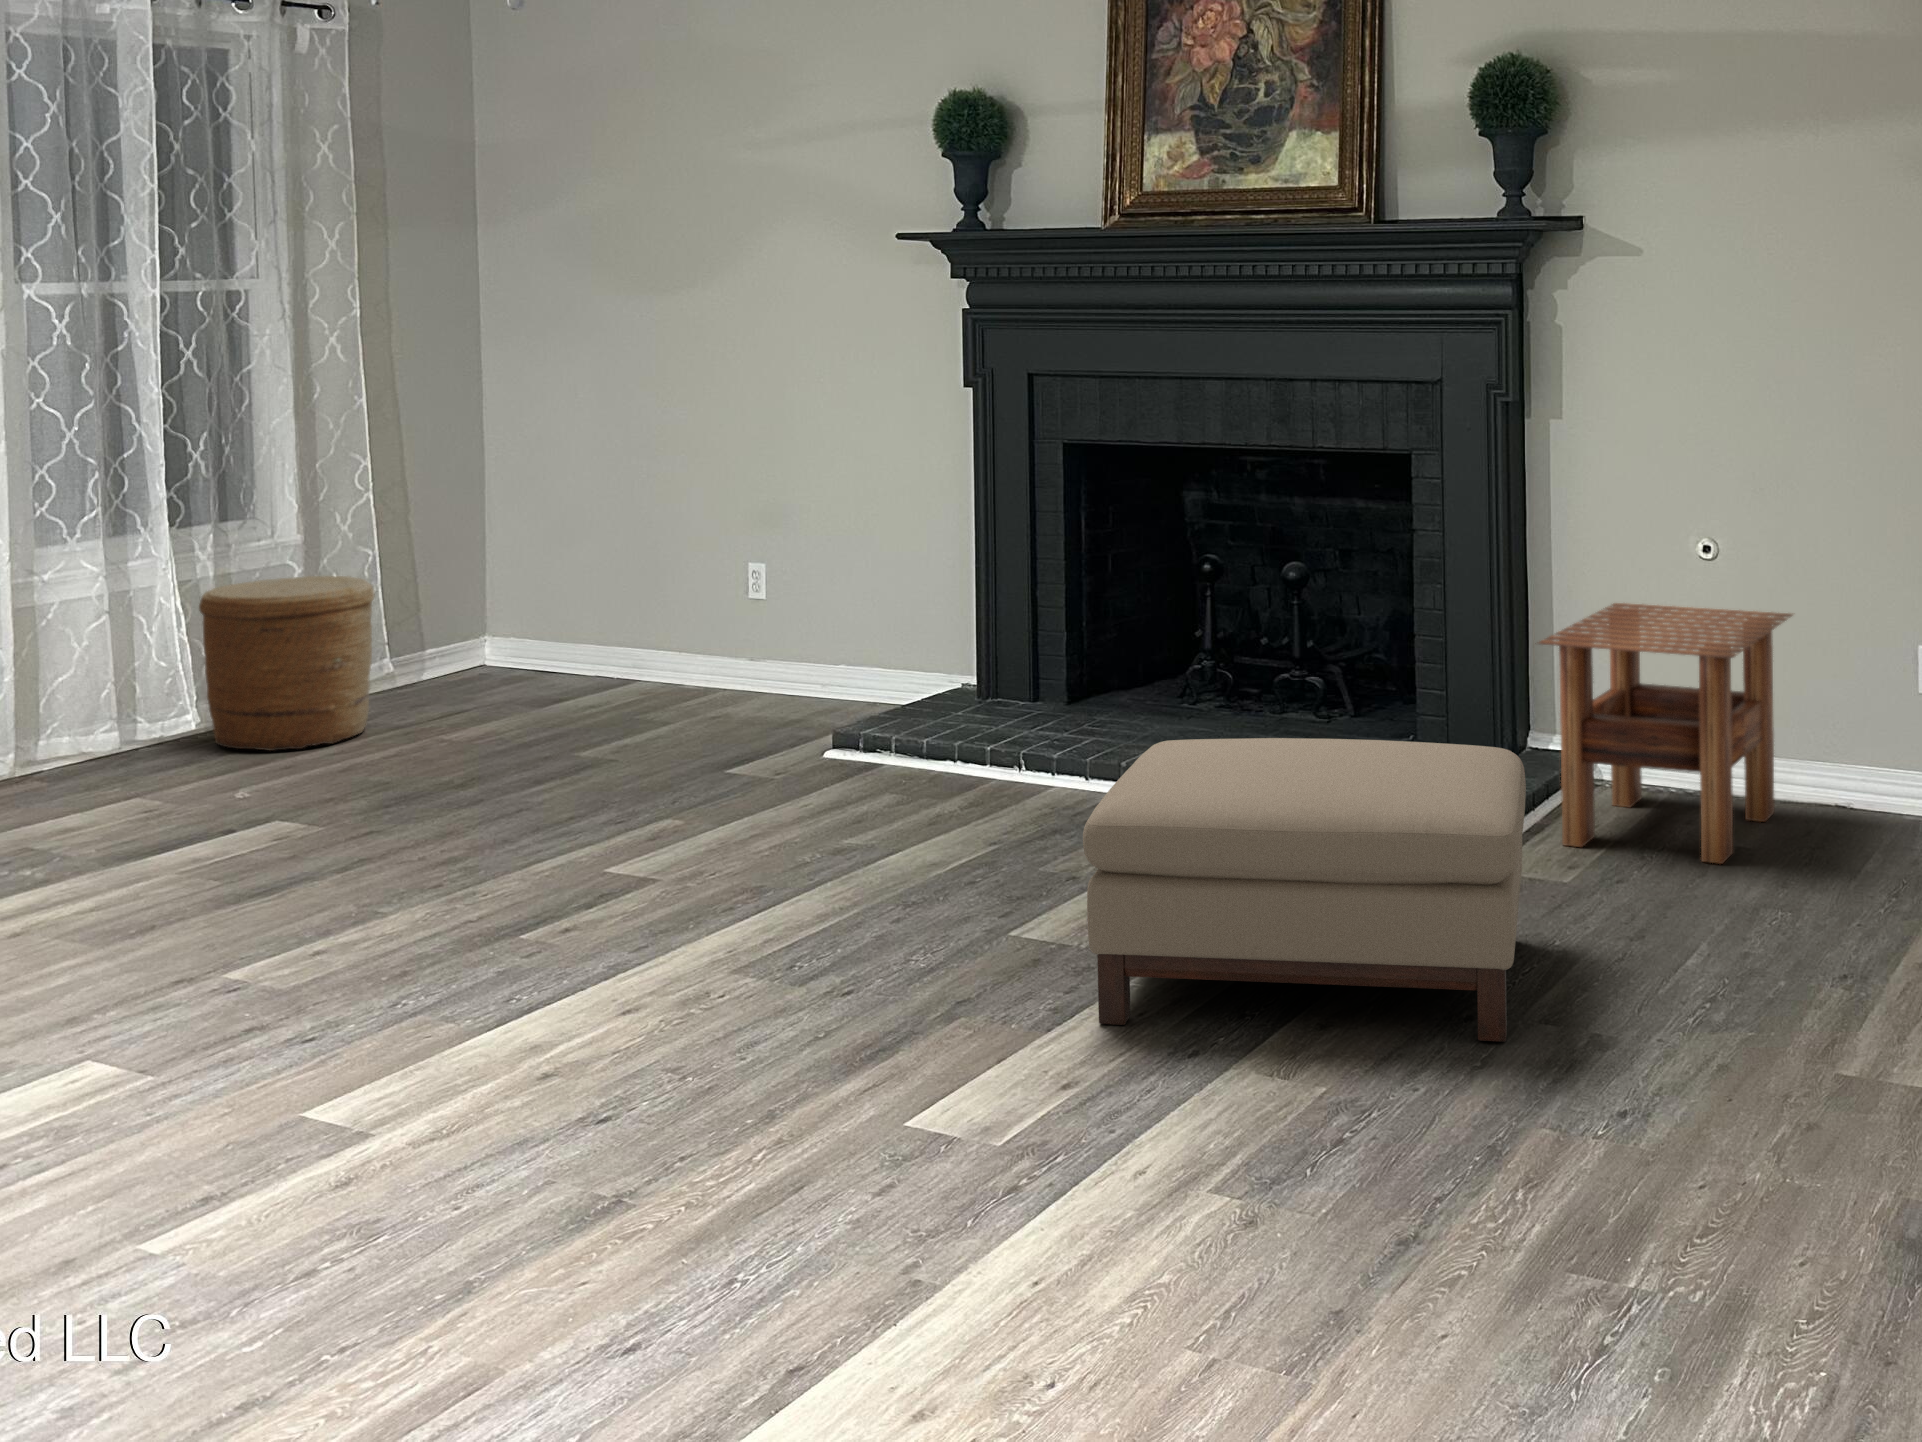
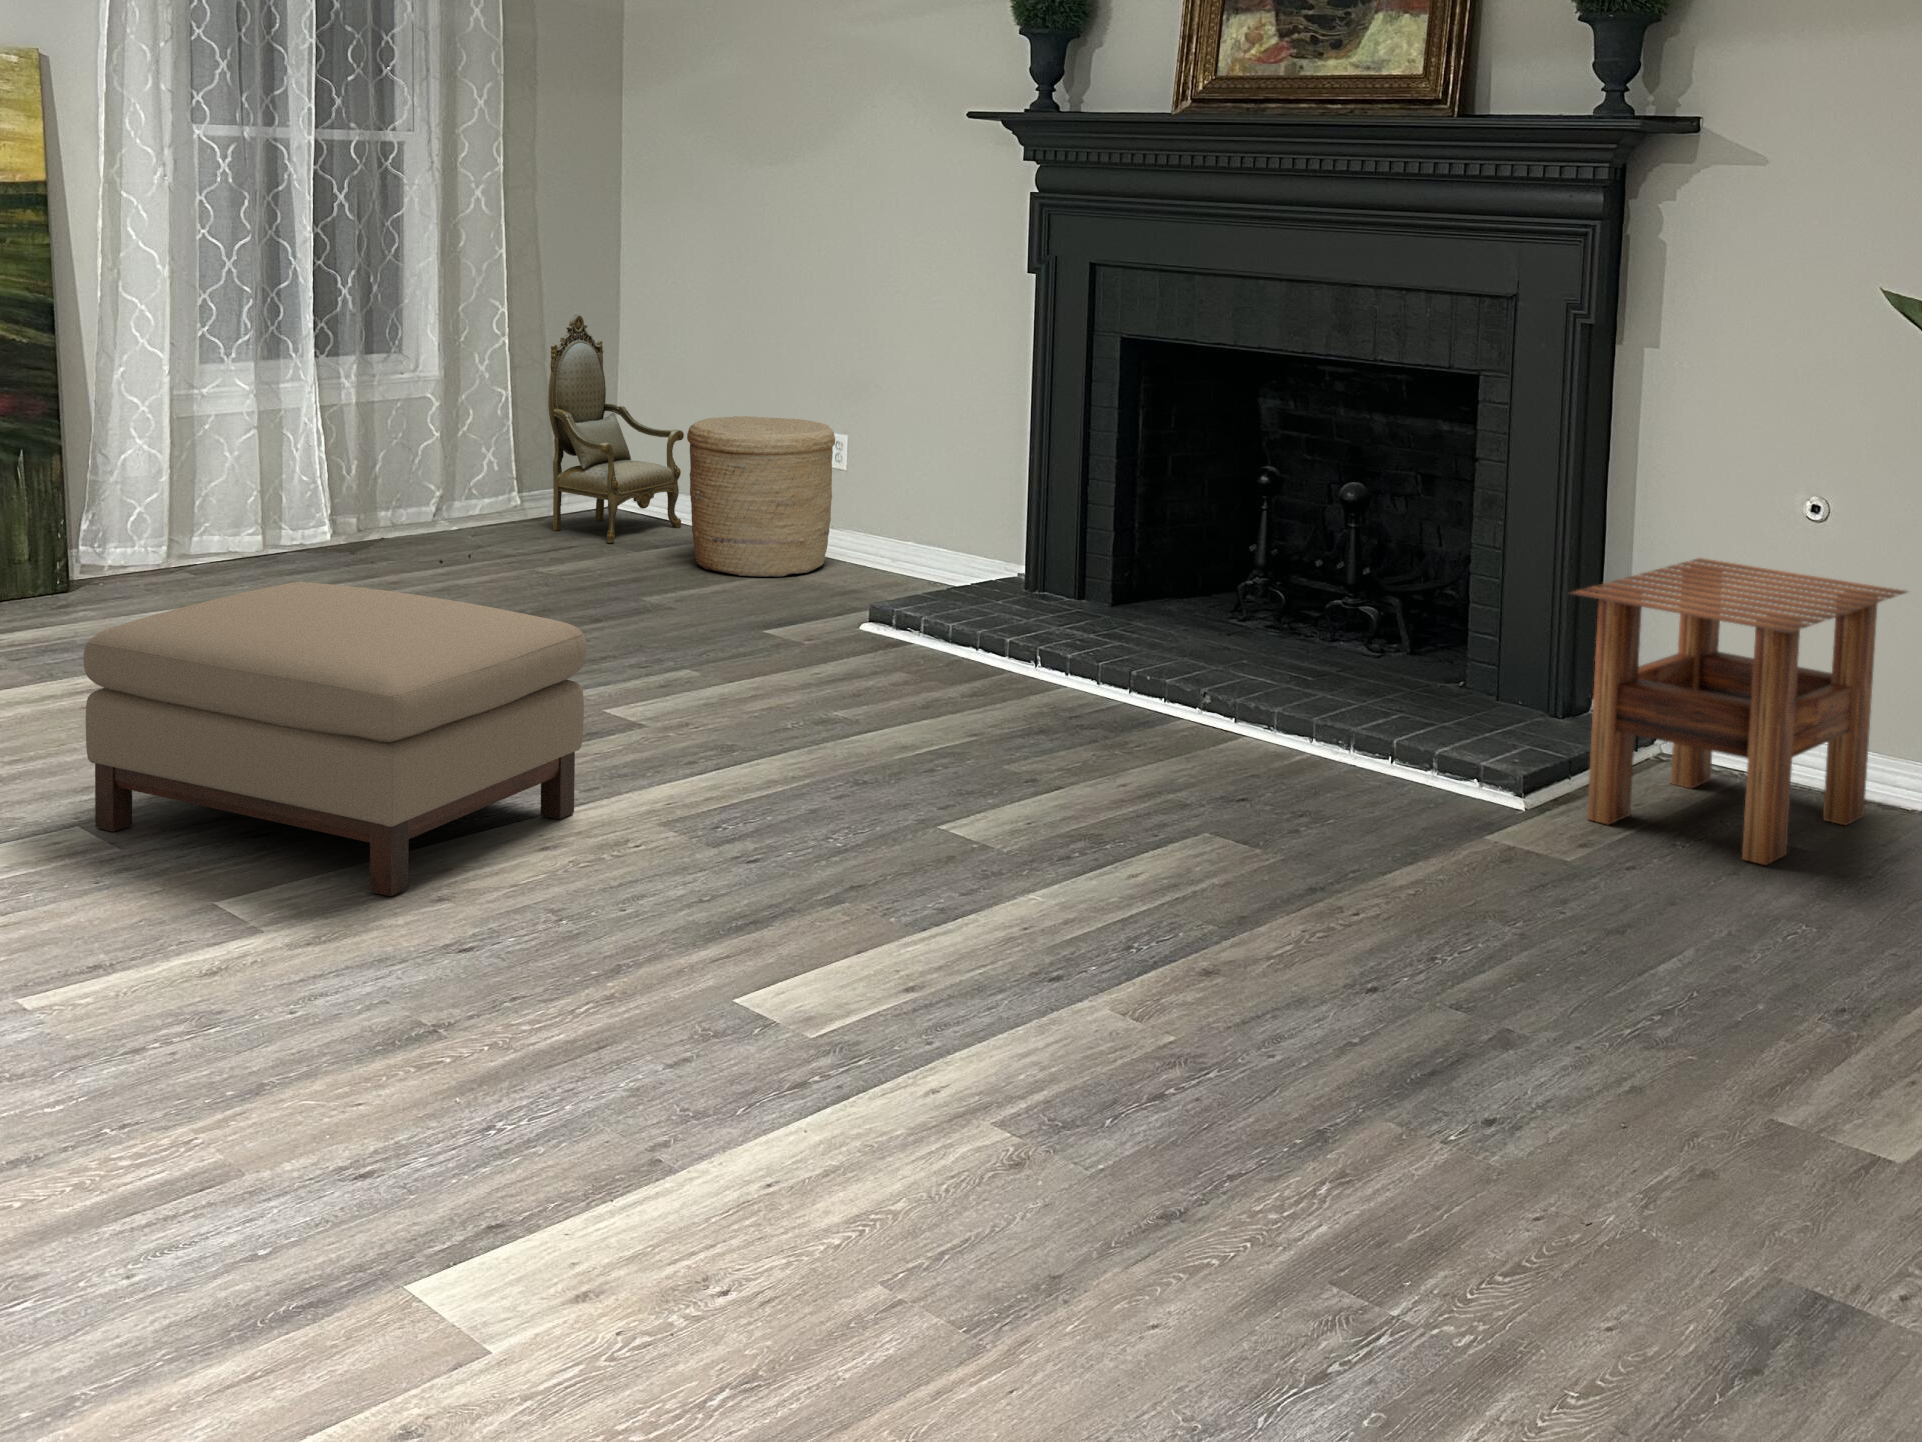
armchair: none [427,395,575,697] -> present [548,315,684,543]
woven basket: present [199,576,374,751] -> present [687,416,835,577]
ottoman: present [1083,738,1526,1042] -> present [83,582,586,896]

